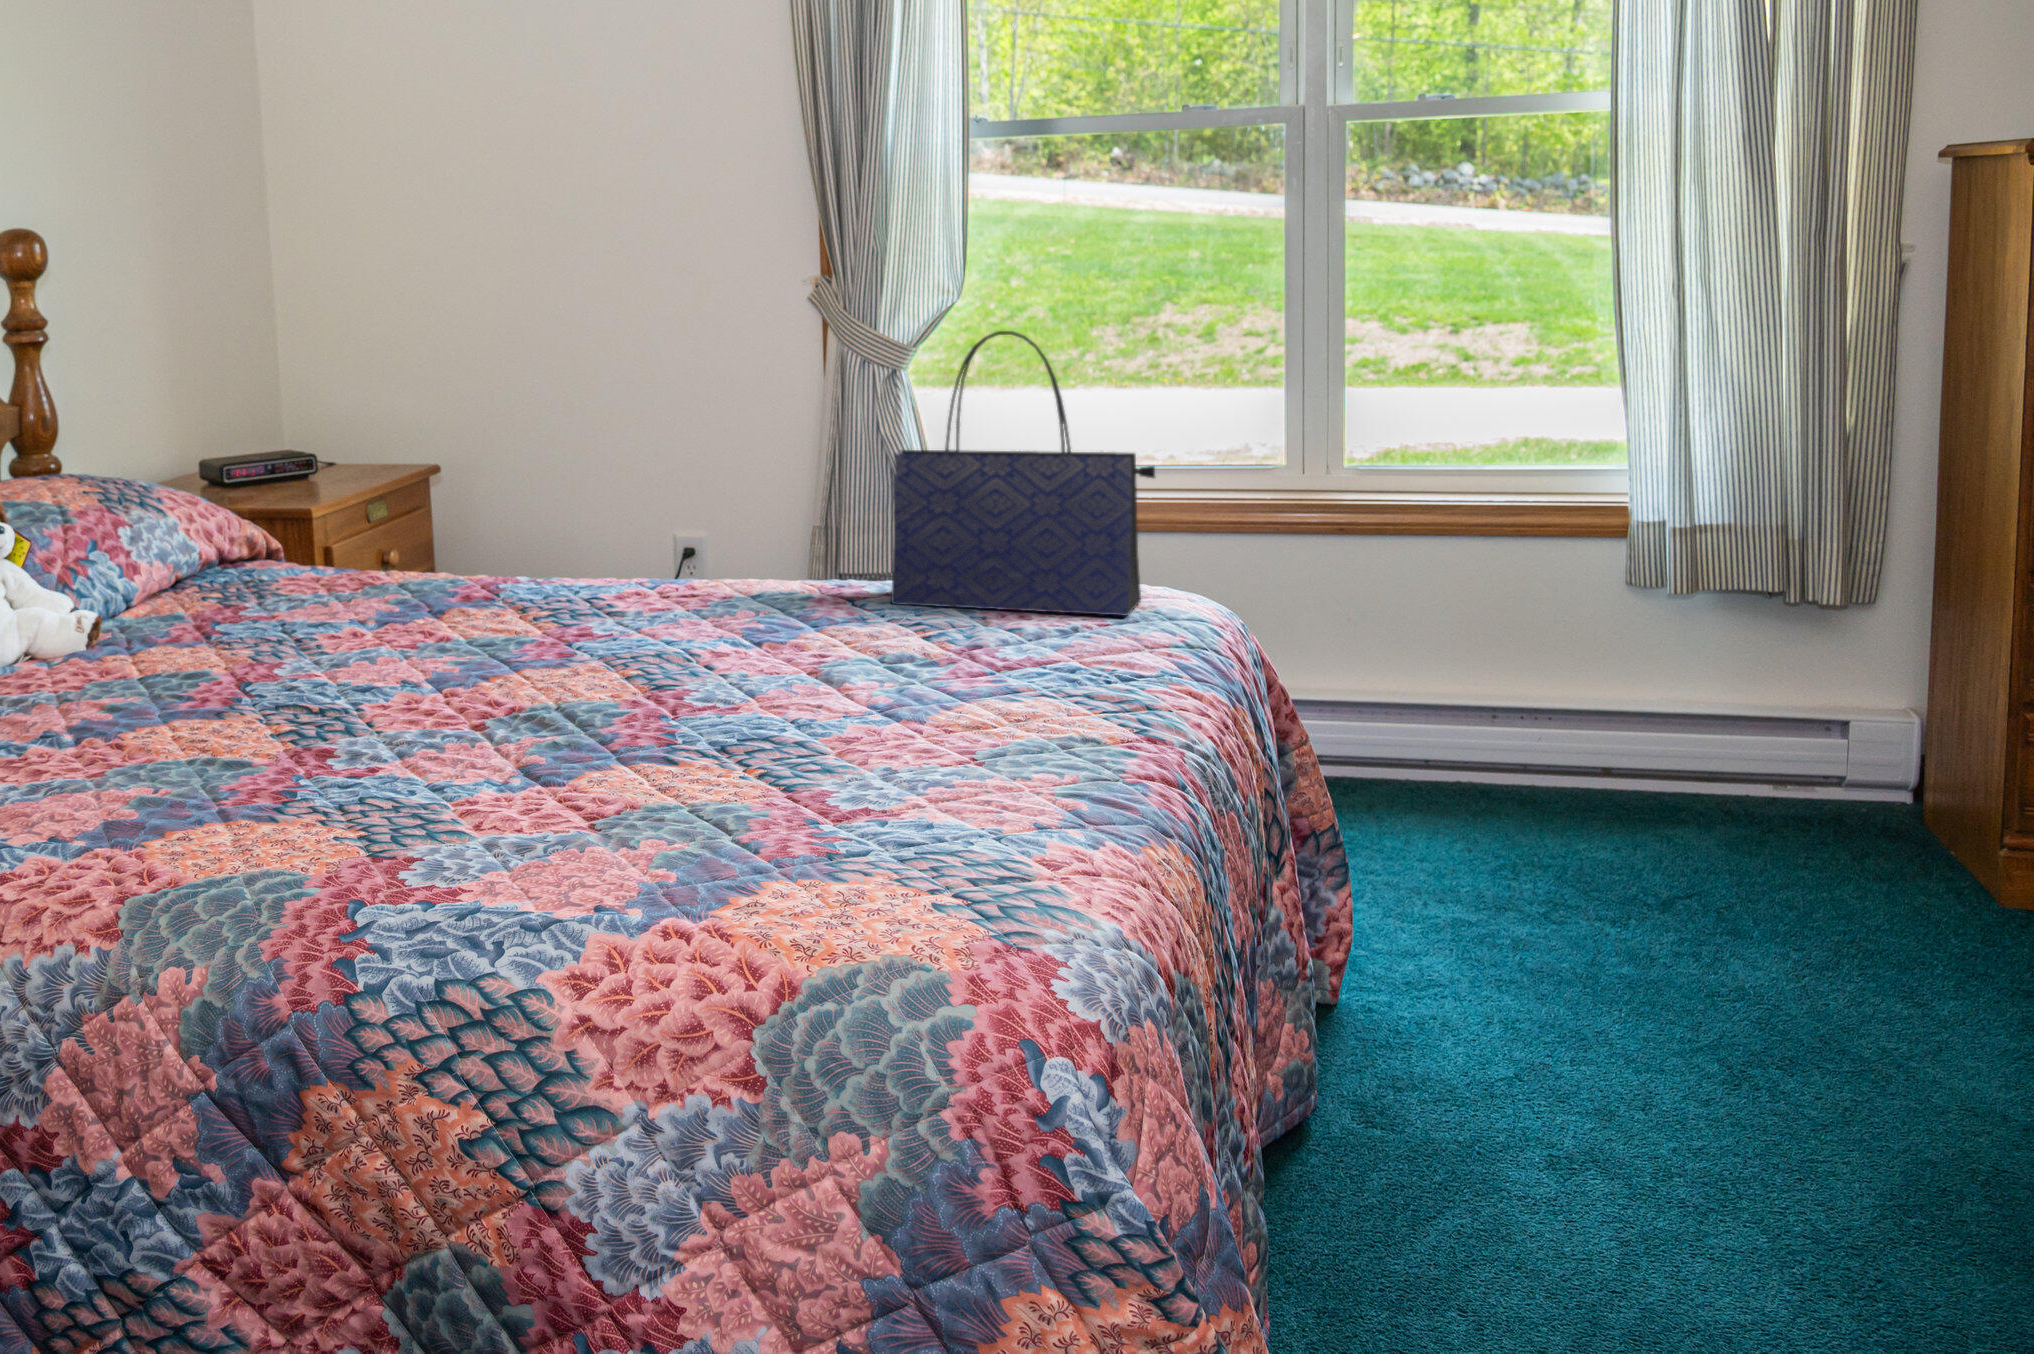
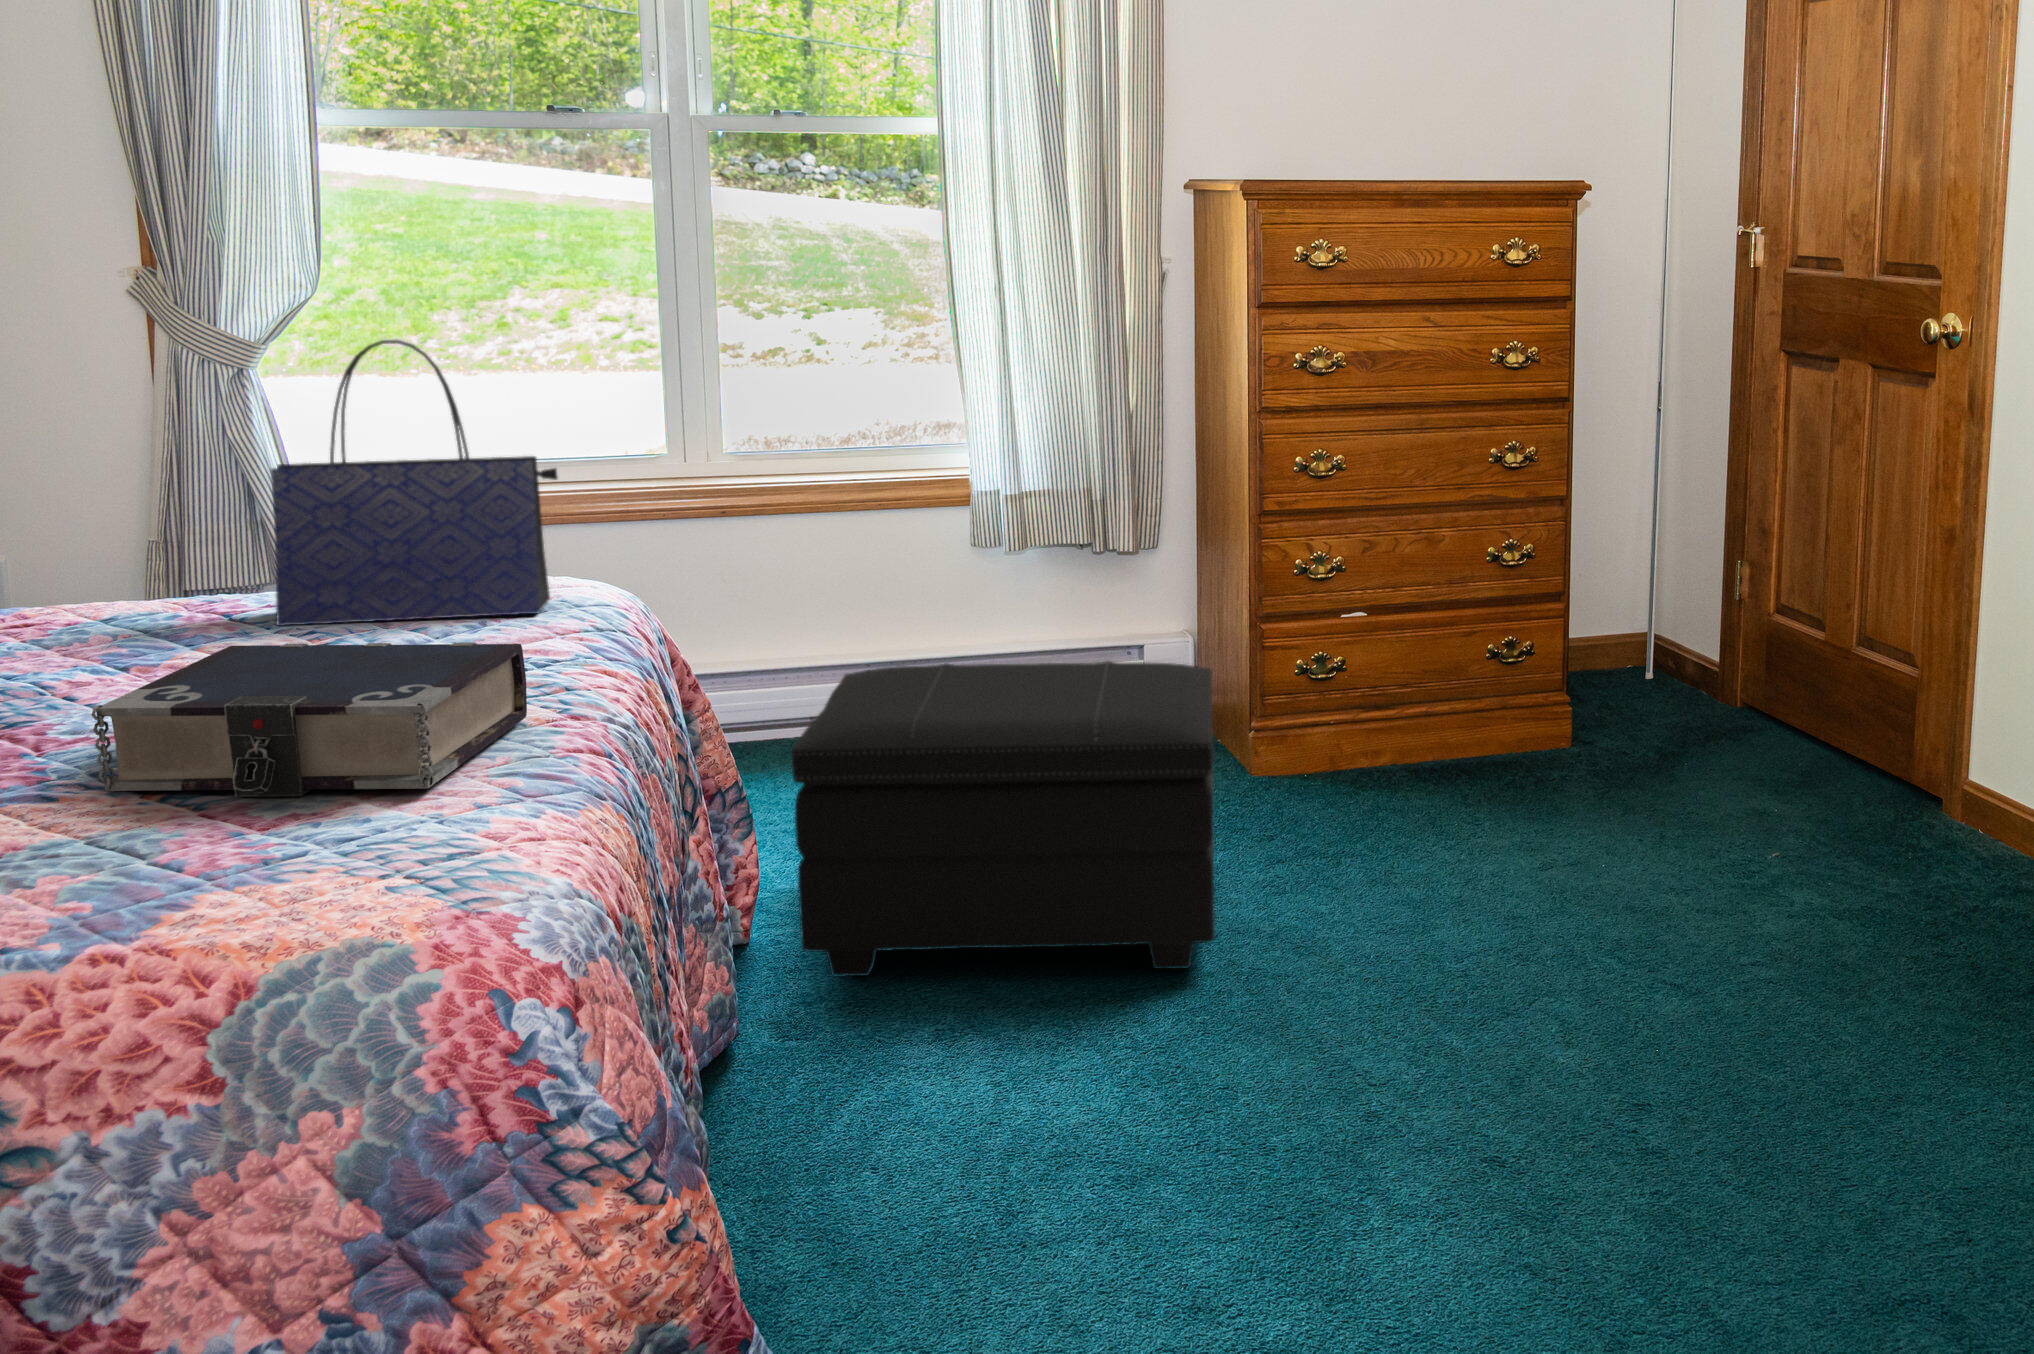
book: none [712,622,1103,794] -> present [91,642,527,796]
footstool: none [1385,713,1957,1155] -> present [792,661,1215,976]

